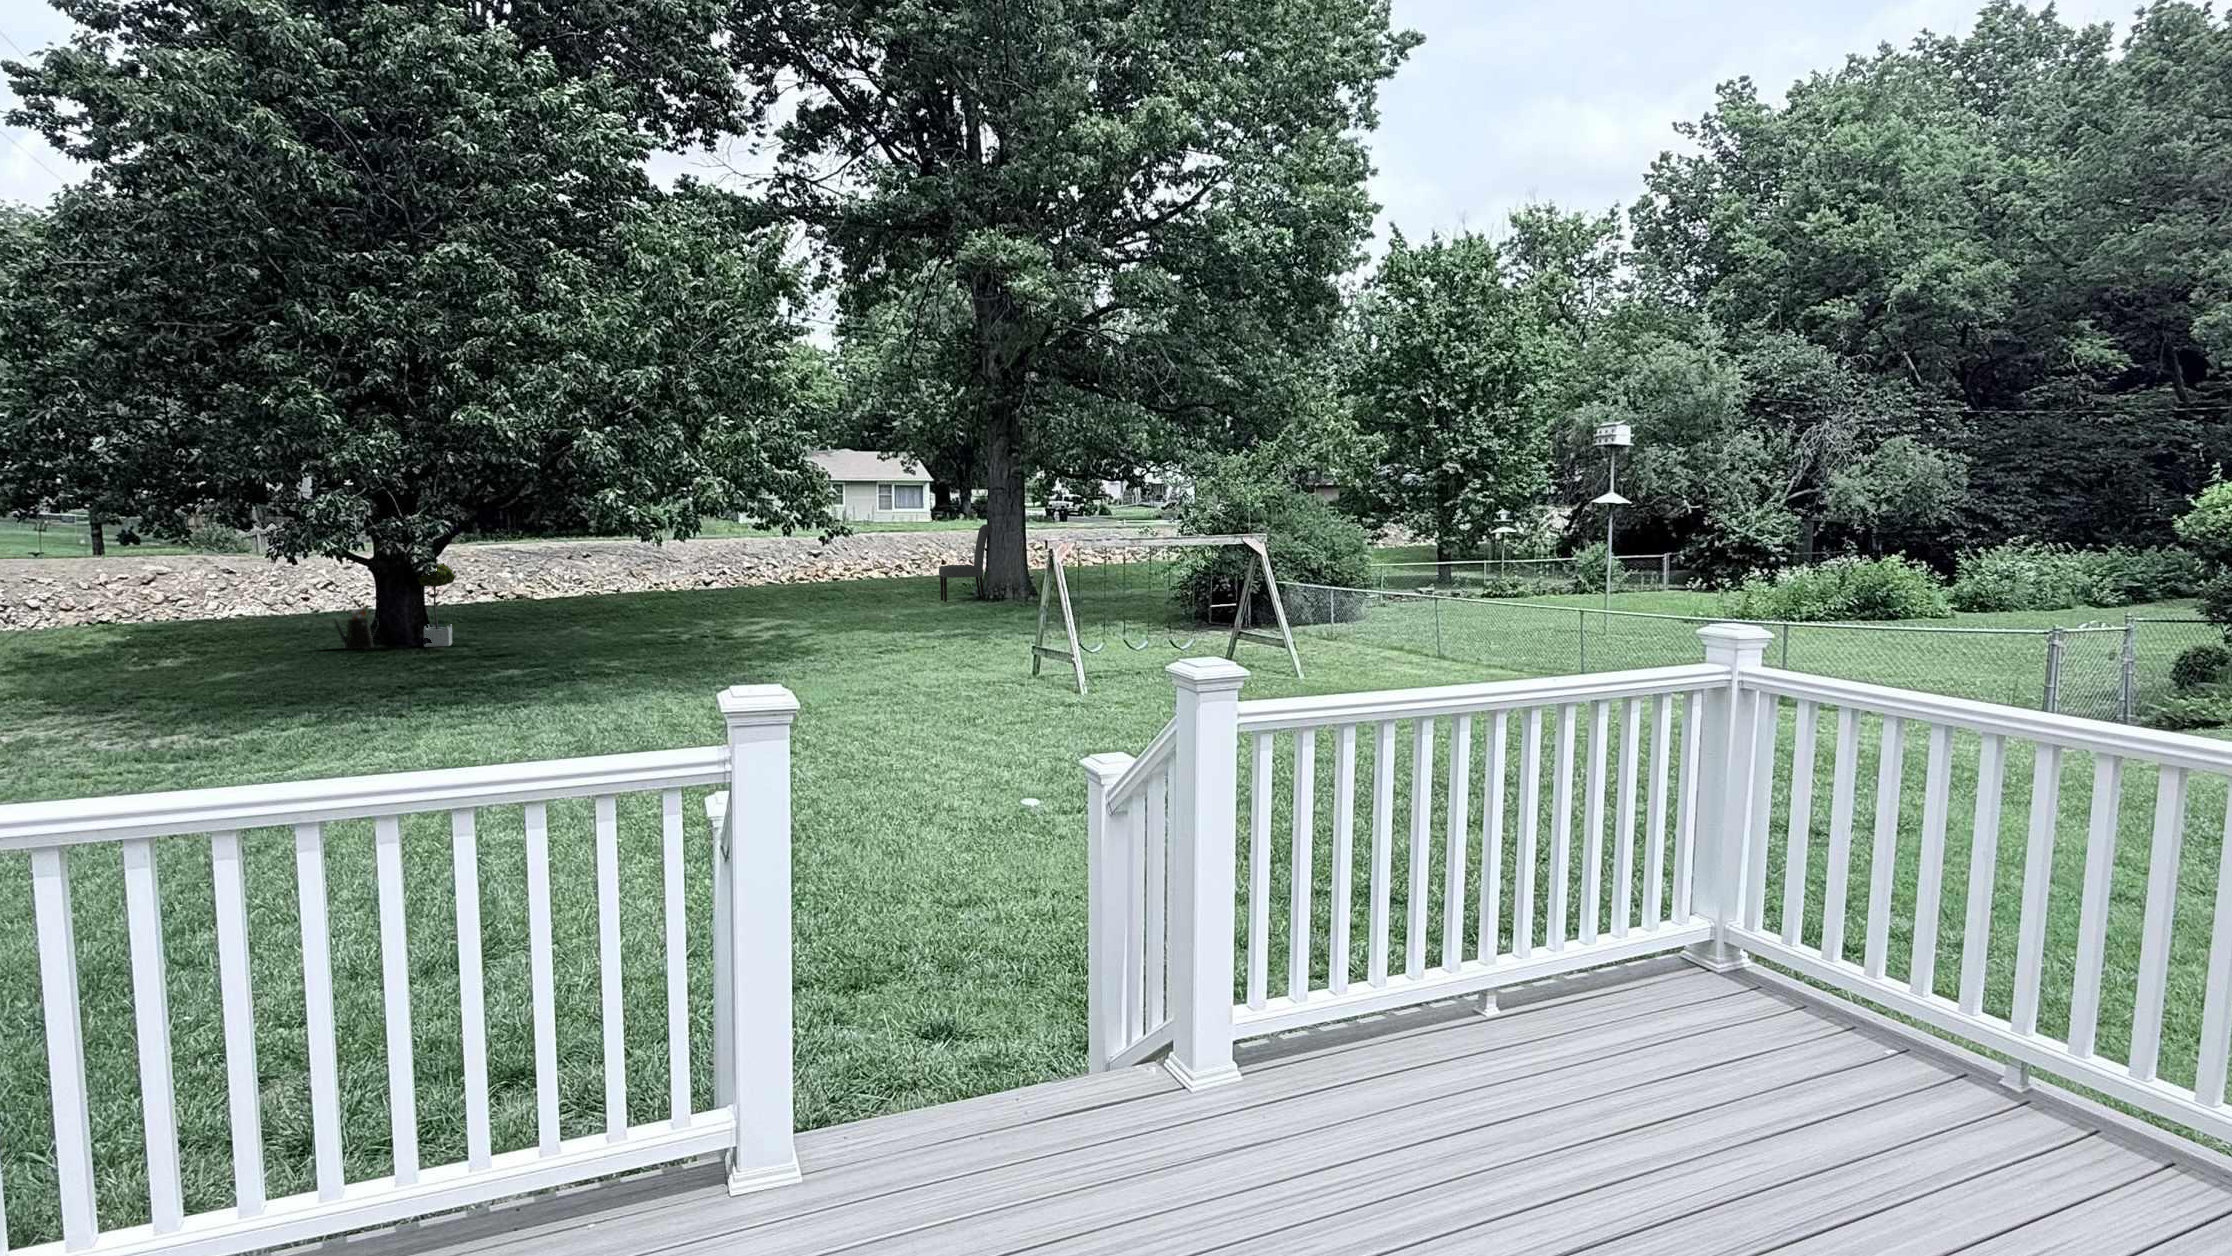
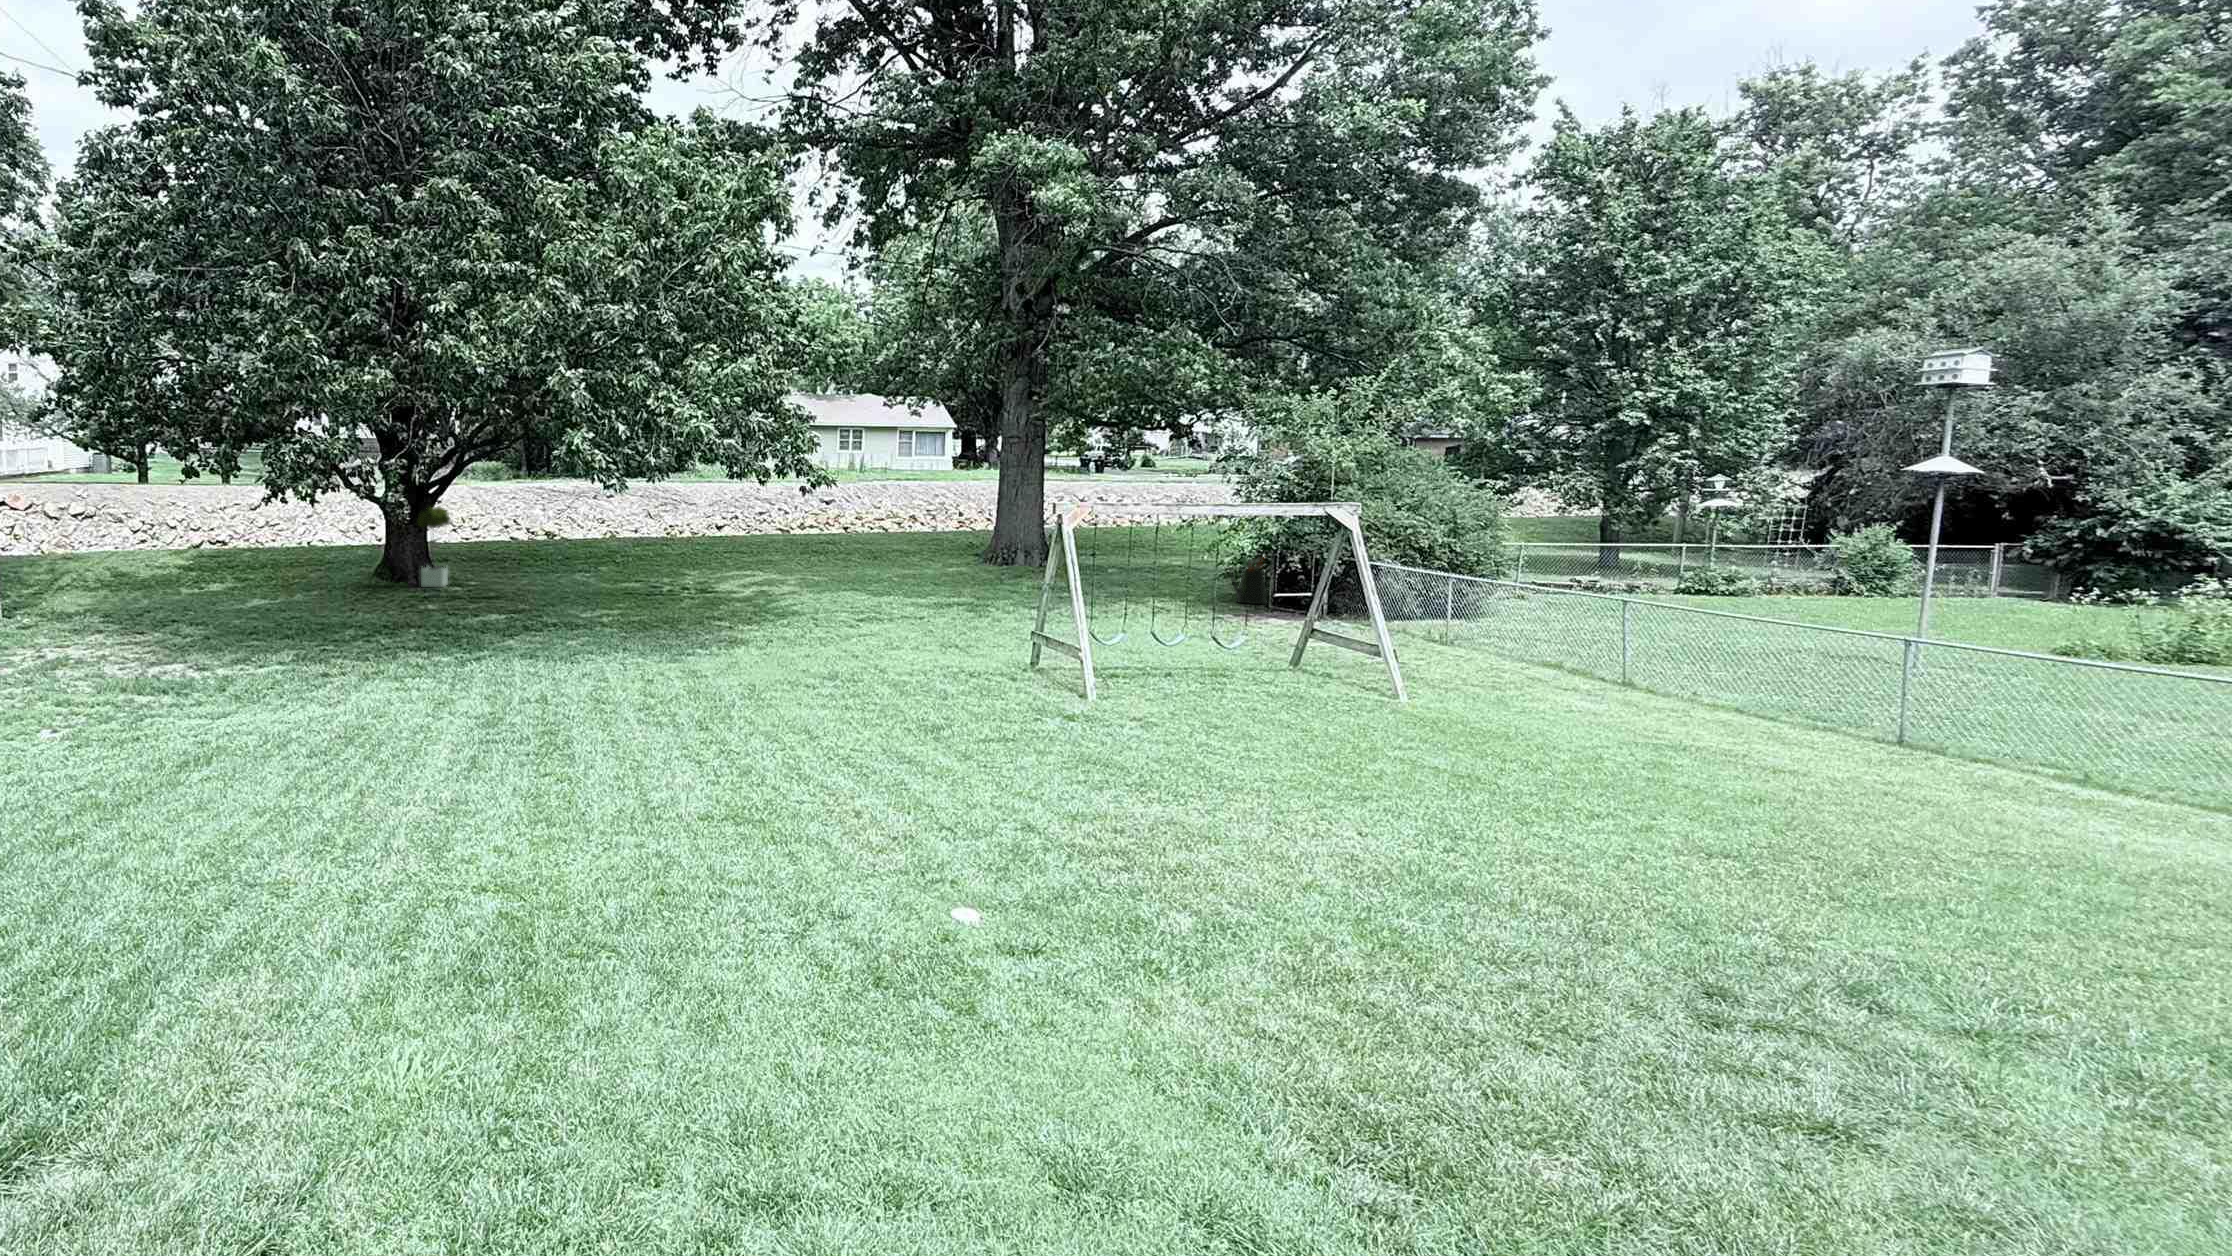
chair: present [939,524,993,602] -> none [950,476,1012,562]
watering can: present [335,606,373,649] -> present [1229,556,1267,604]

